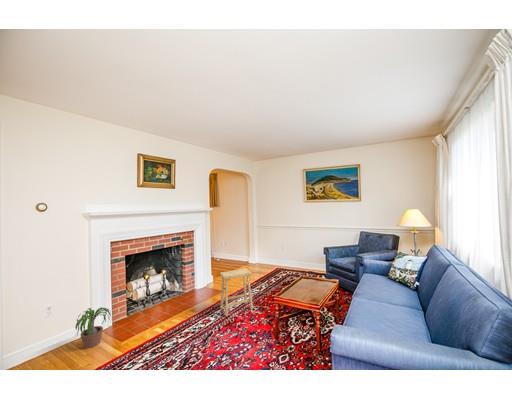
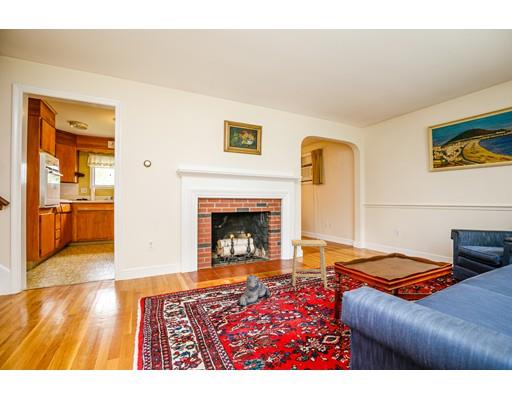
potted plant: present [75,307,111,348] -> none [163,249,198,280]
plush toy: none [188,319,214,354] -> present [240,275,270,306]

